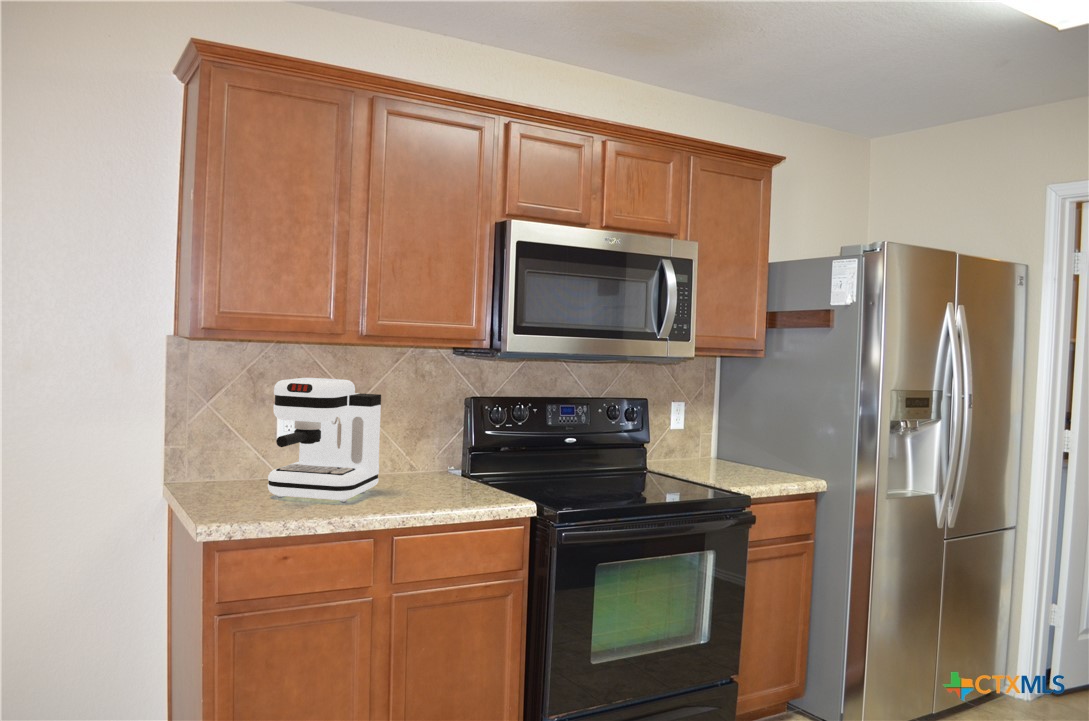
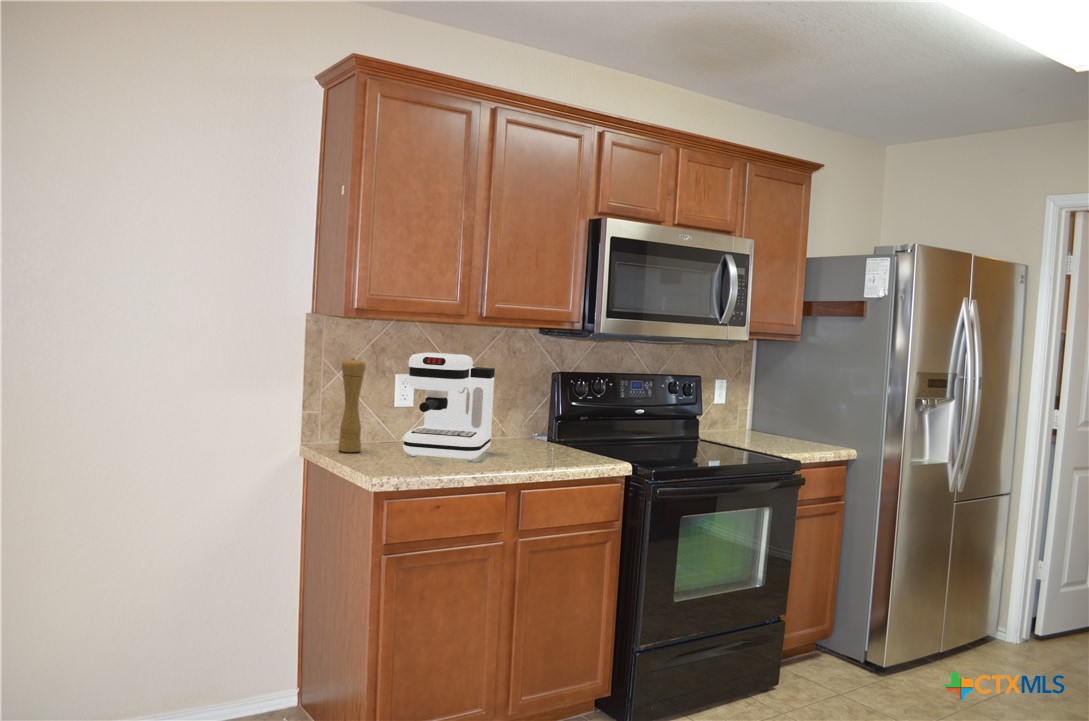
pepper mill: none [196,386,226,493] -> present [339,358,366,452]

